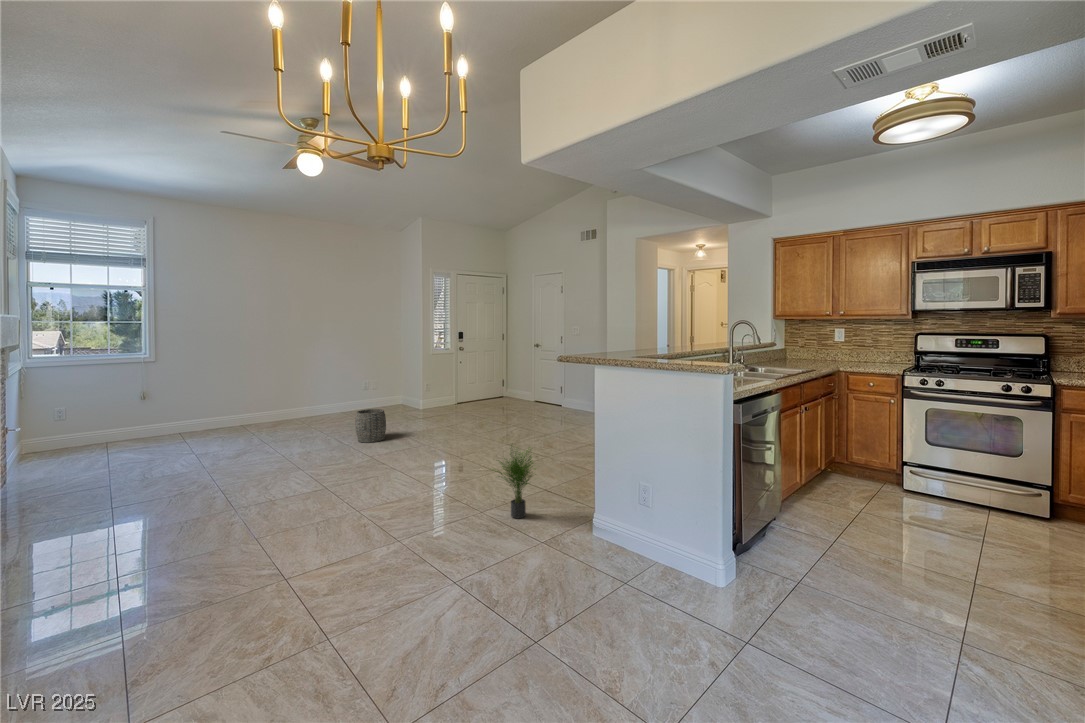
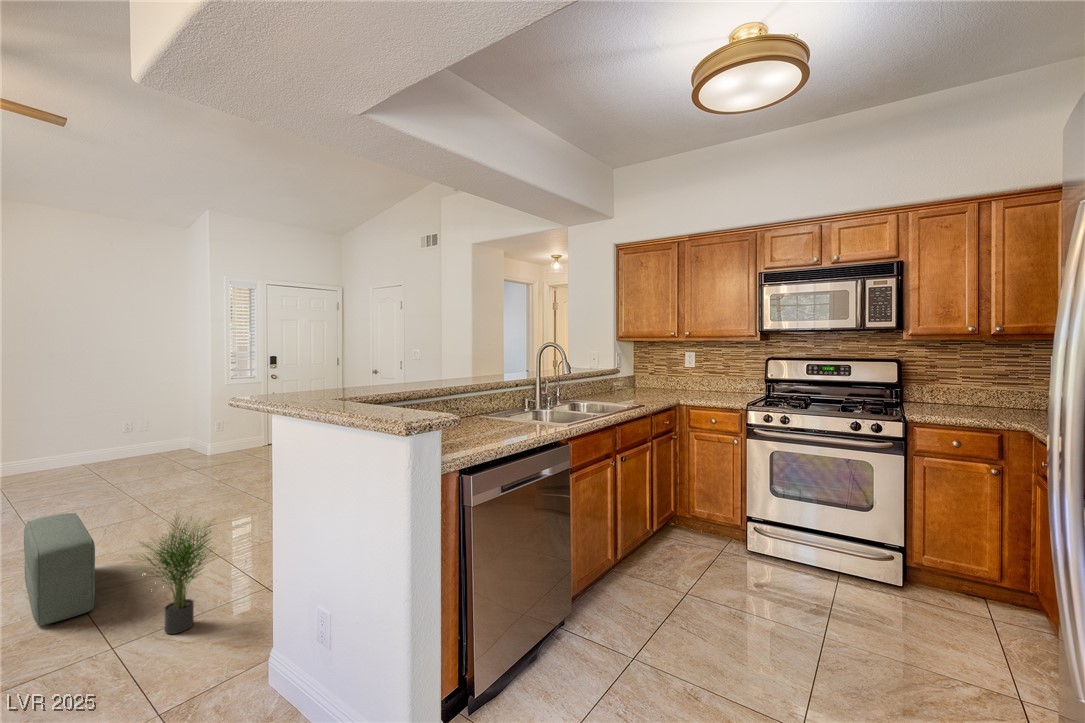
woven basket: present [355,409,386,443] -> none [72,449,126,497]
pouf: none [394,447,456,511] -> present [24,513,95,626]

